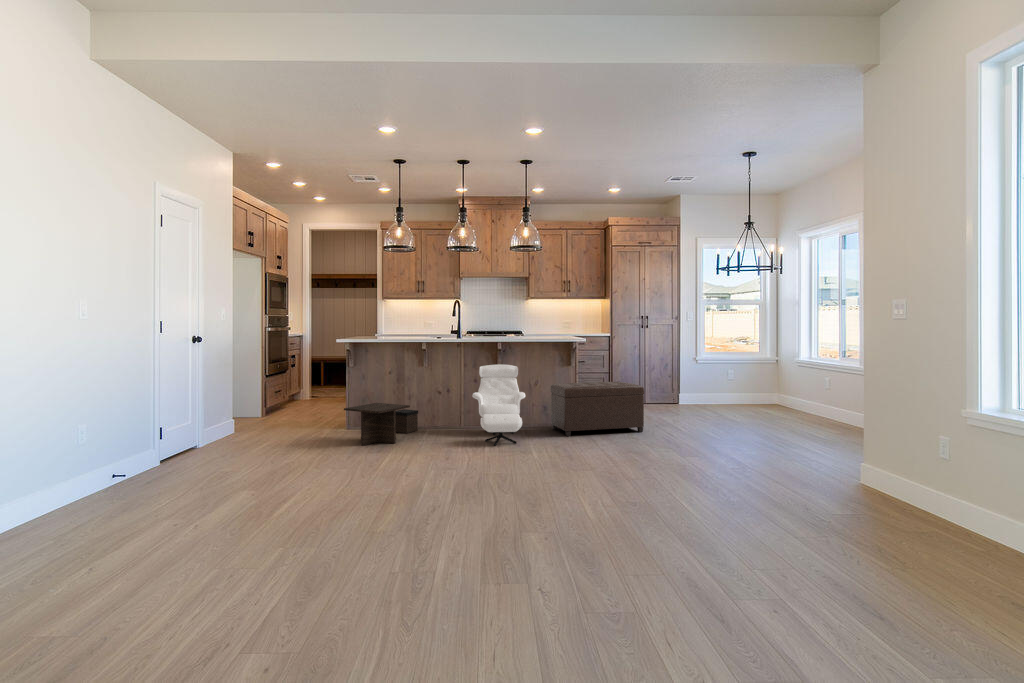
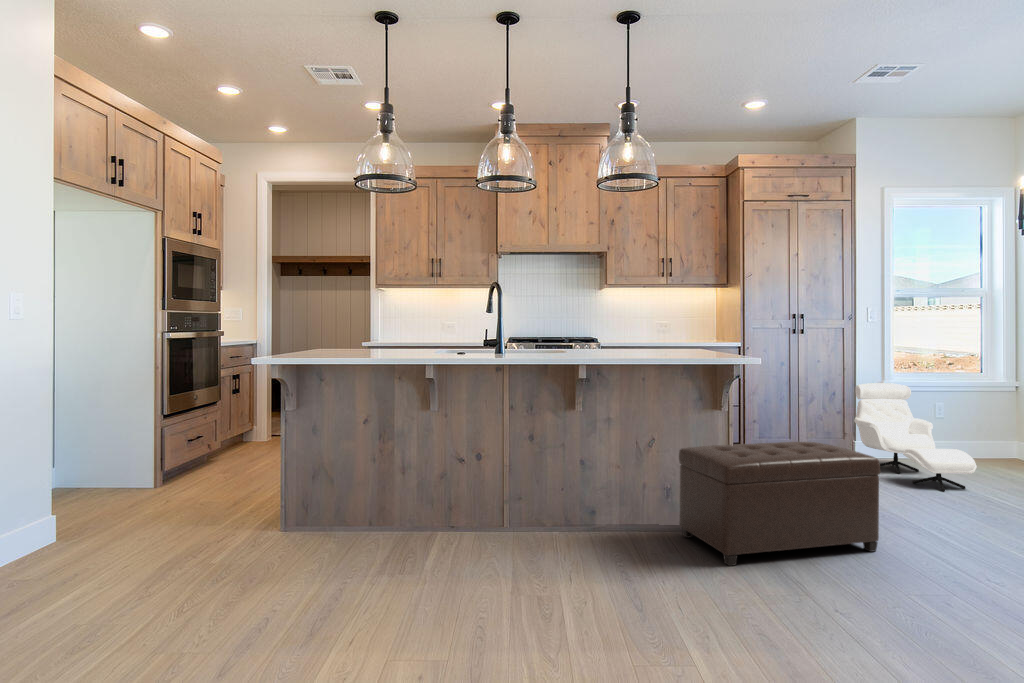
armchair: present [472,365,526,446] -> present [854,383,976,491]
coffee table: present [344,403,418,446] -> none [253,488,419,599]

